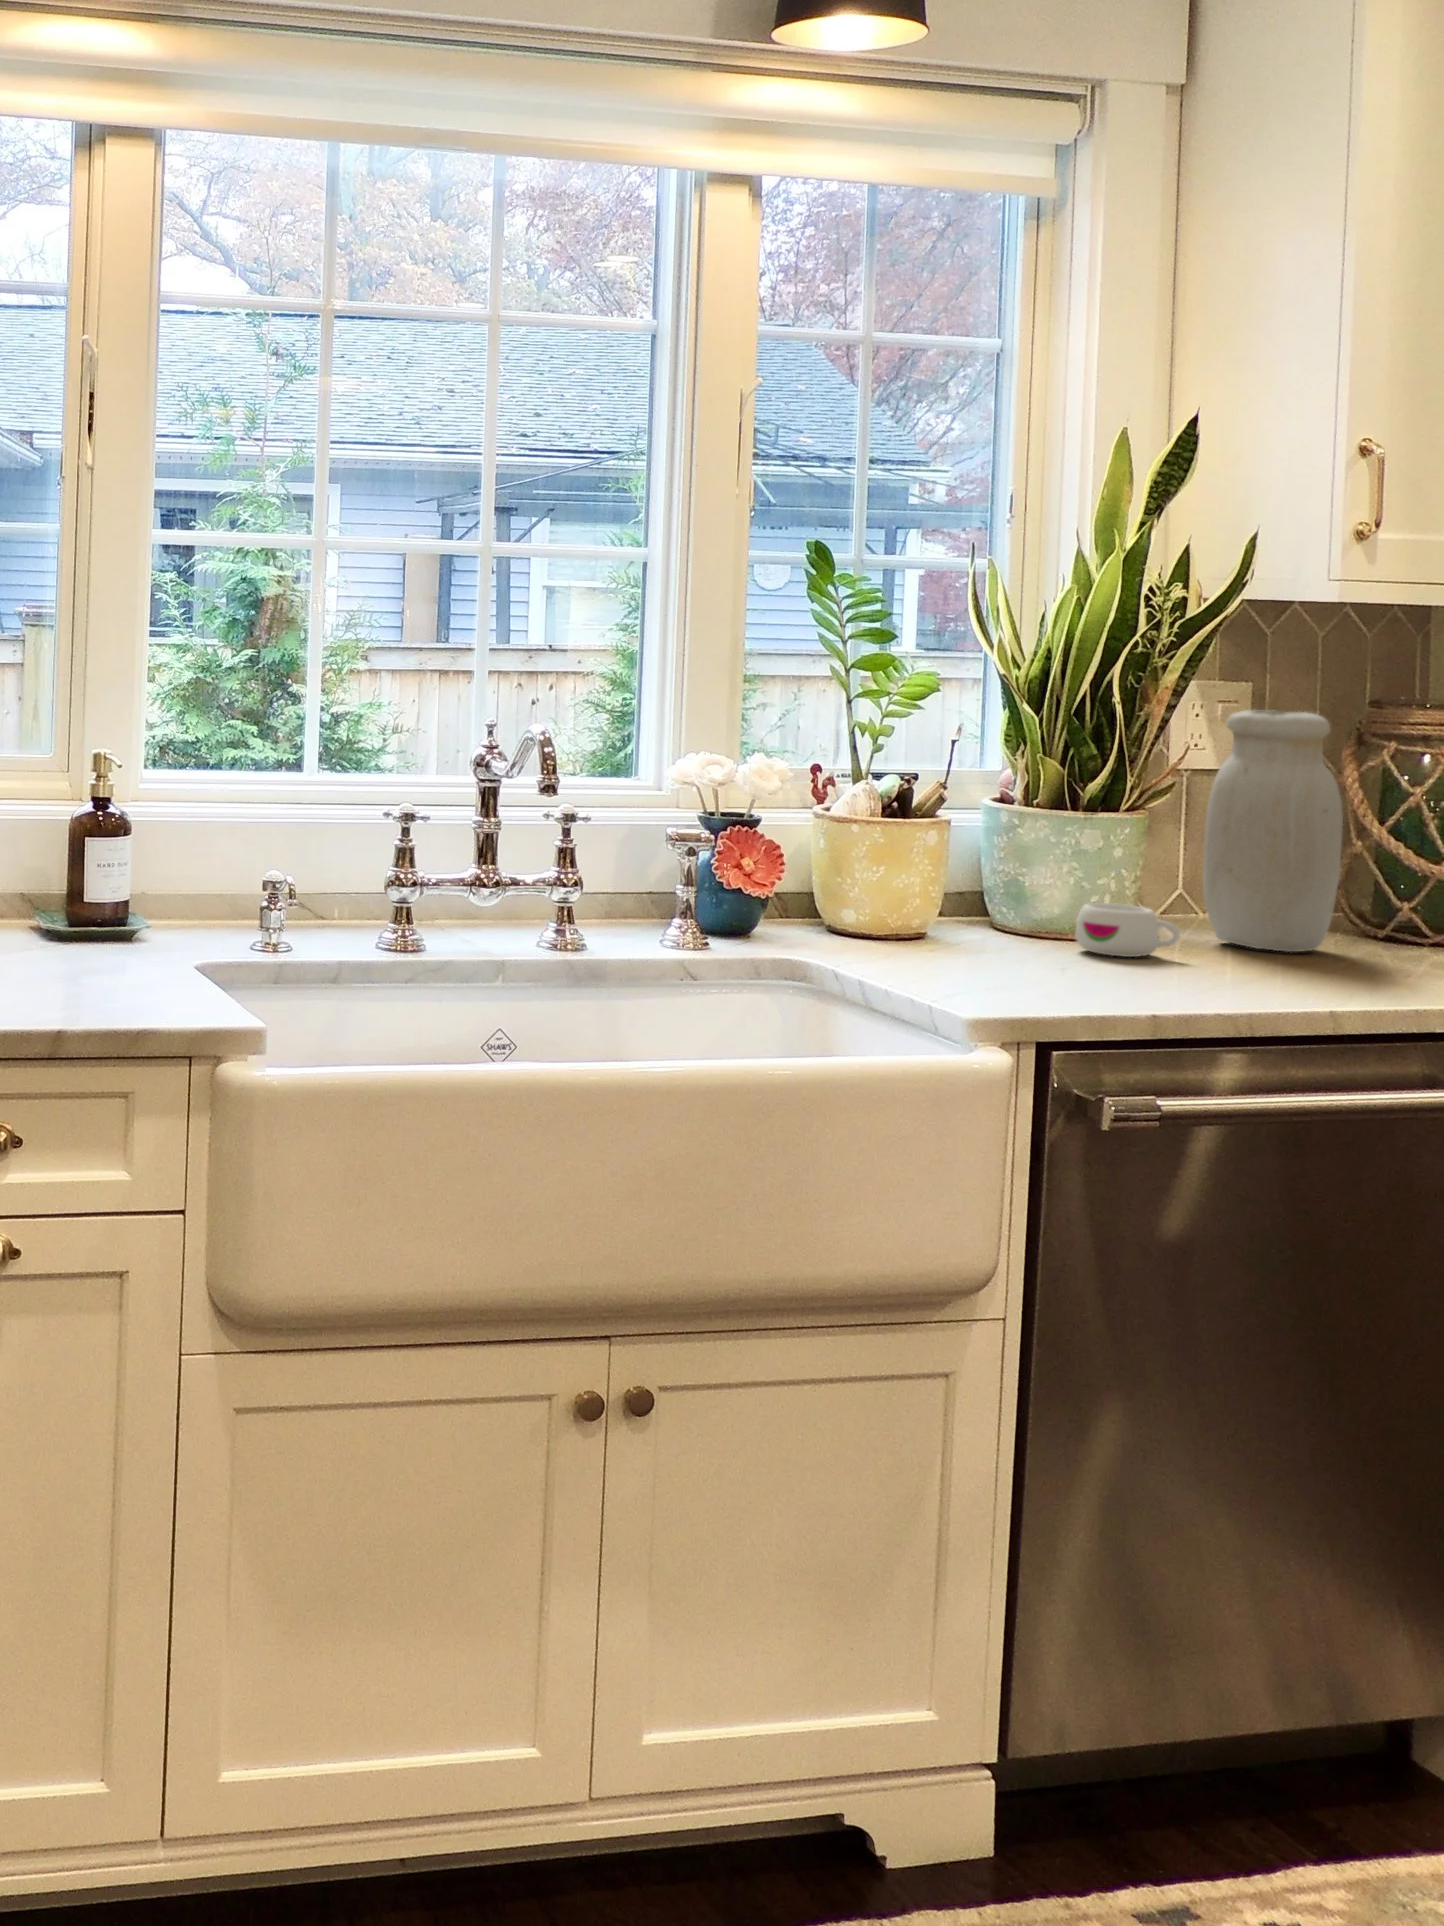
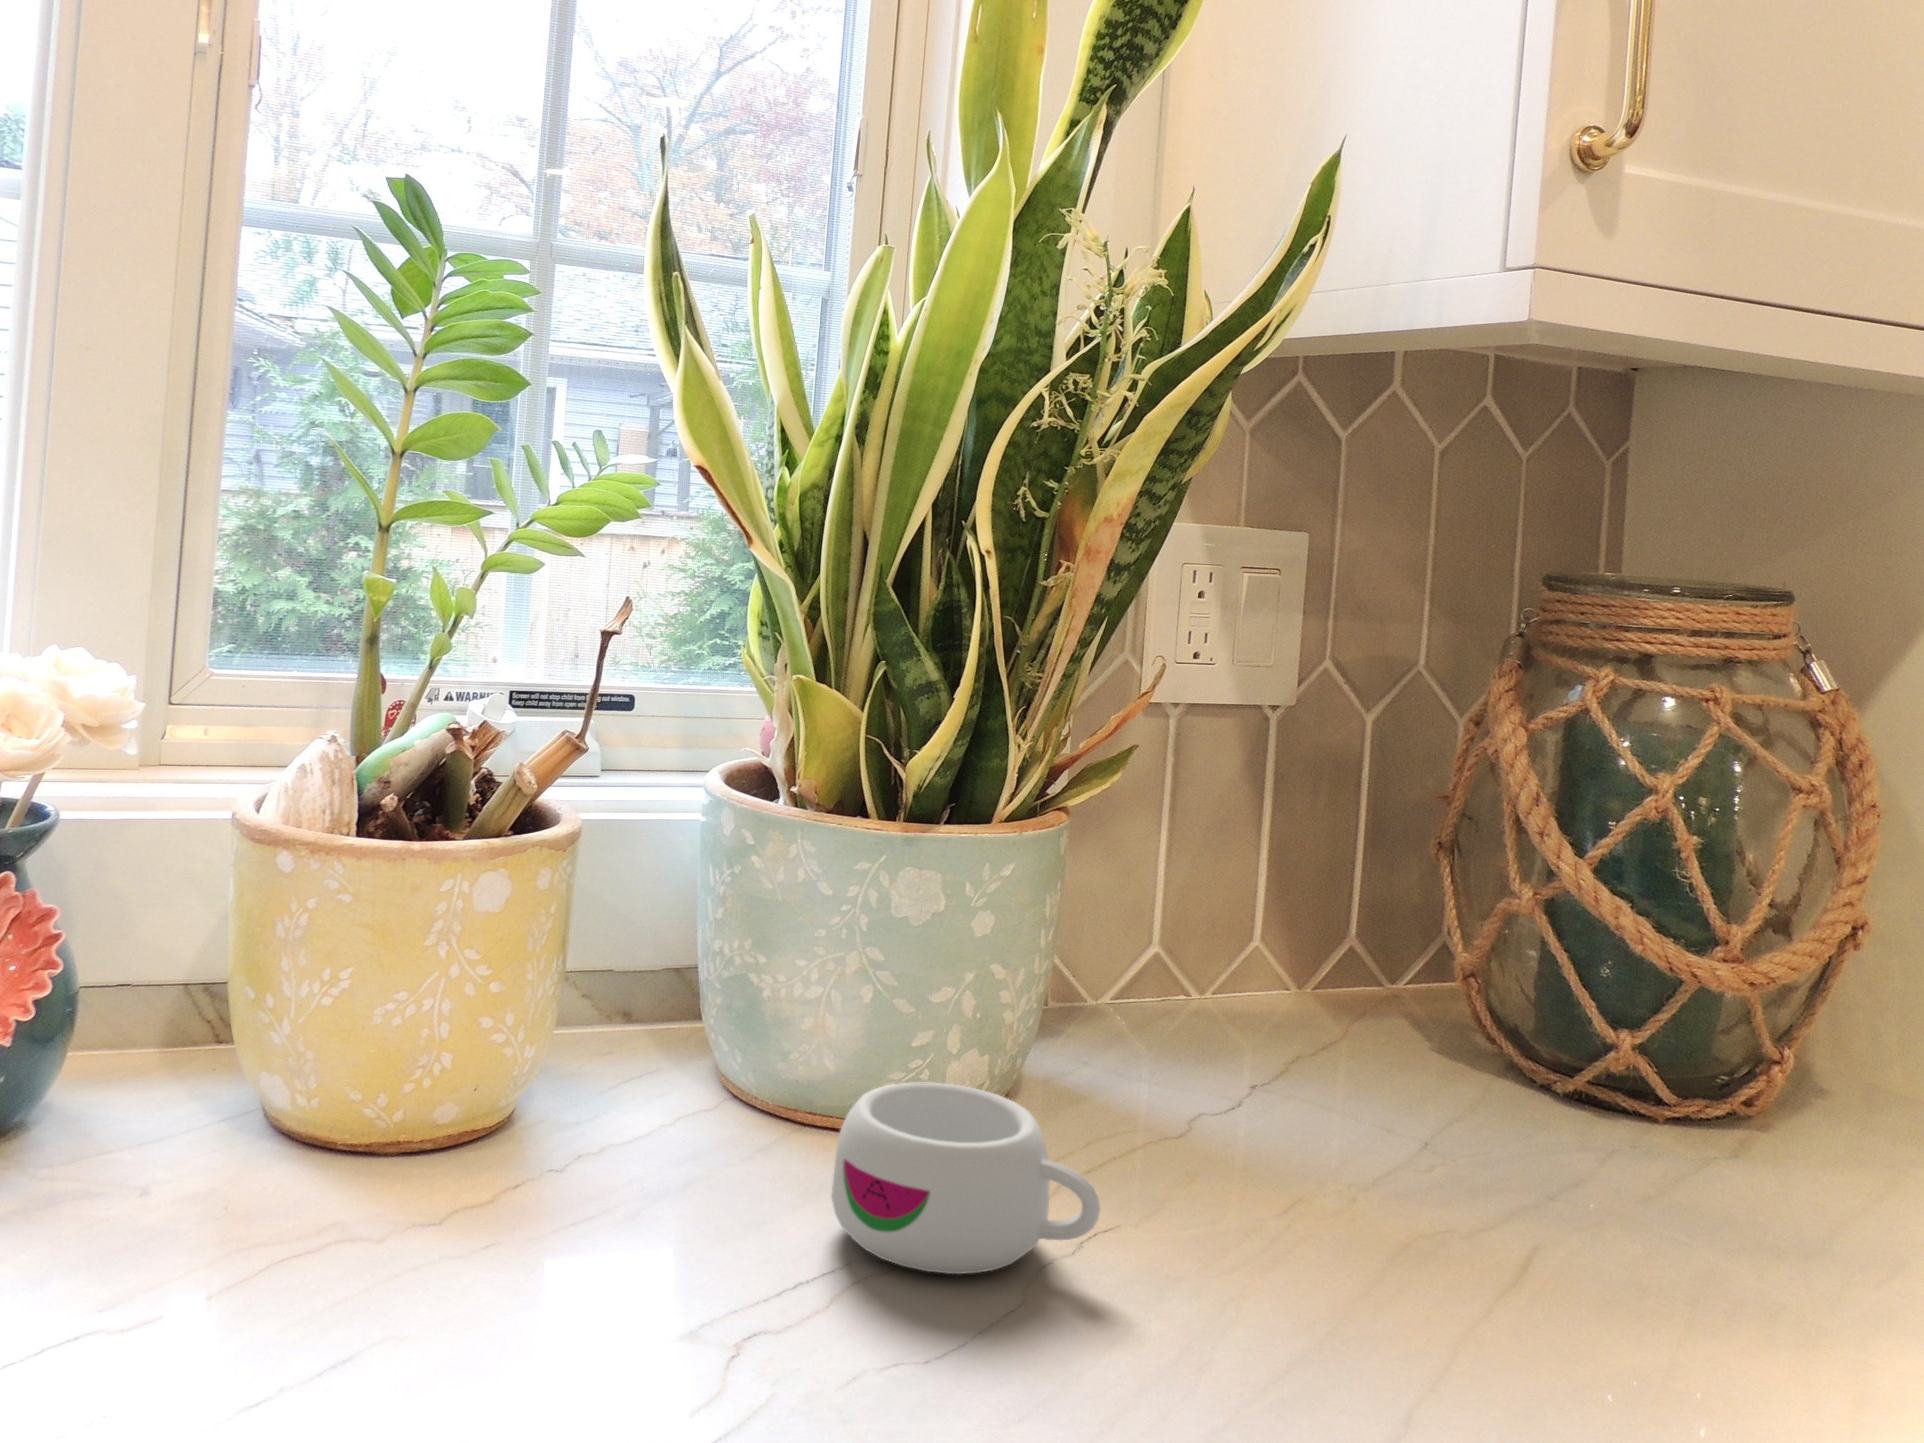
jar: present [1203,710,1343,952] -> none [1187,582,1520,1206]

